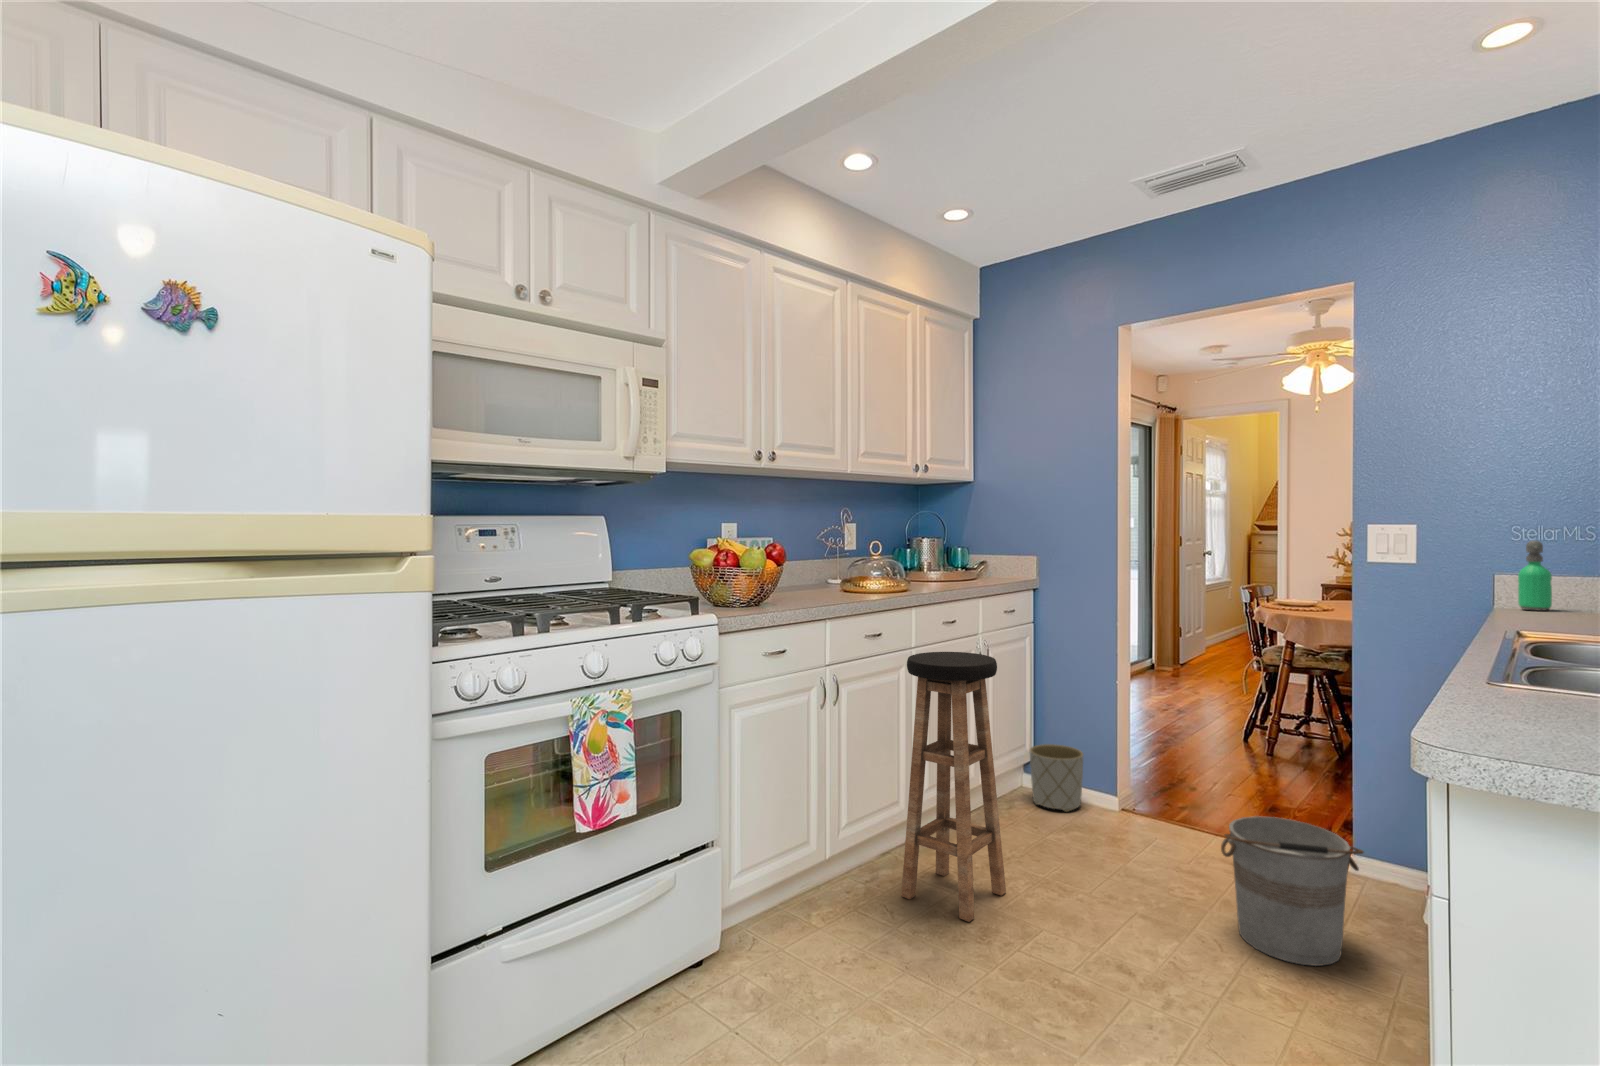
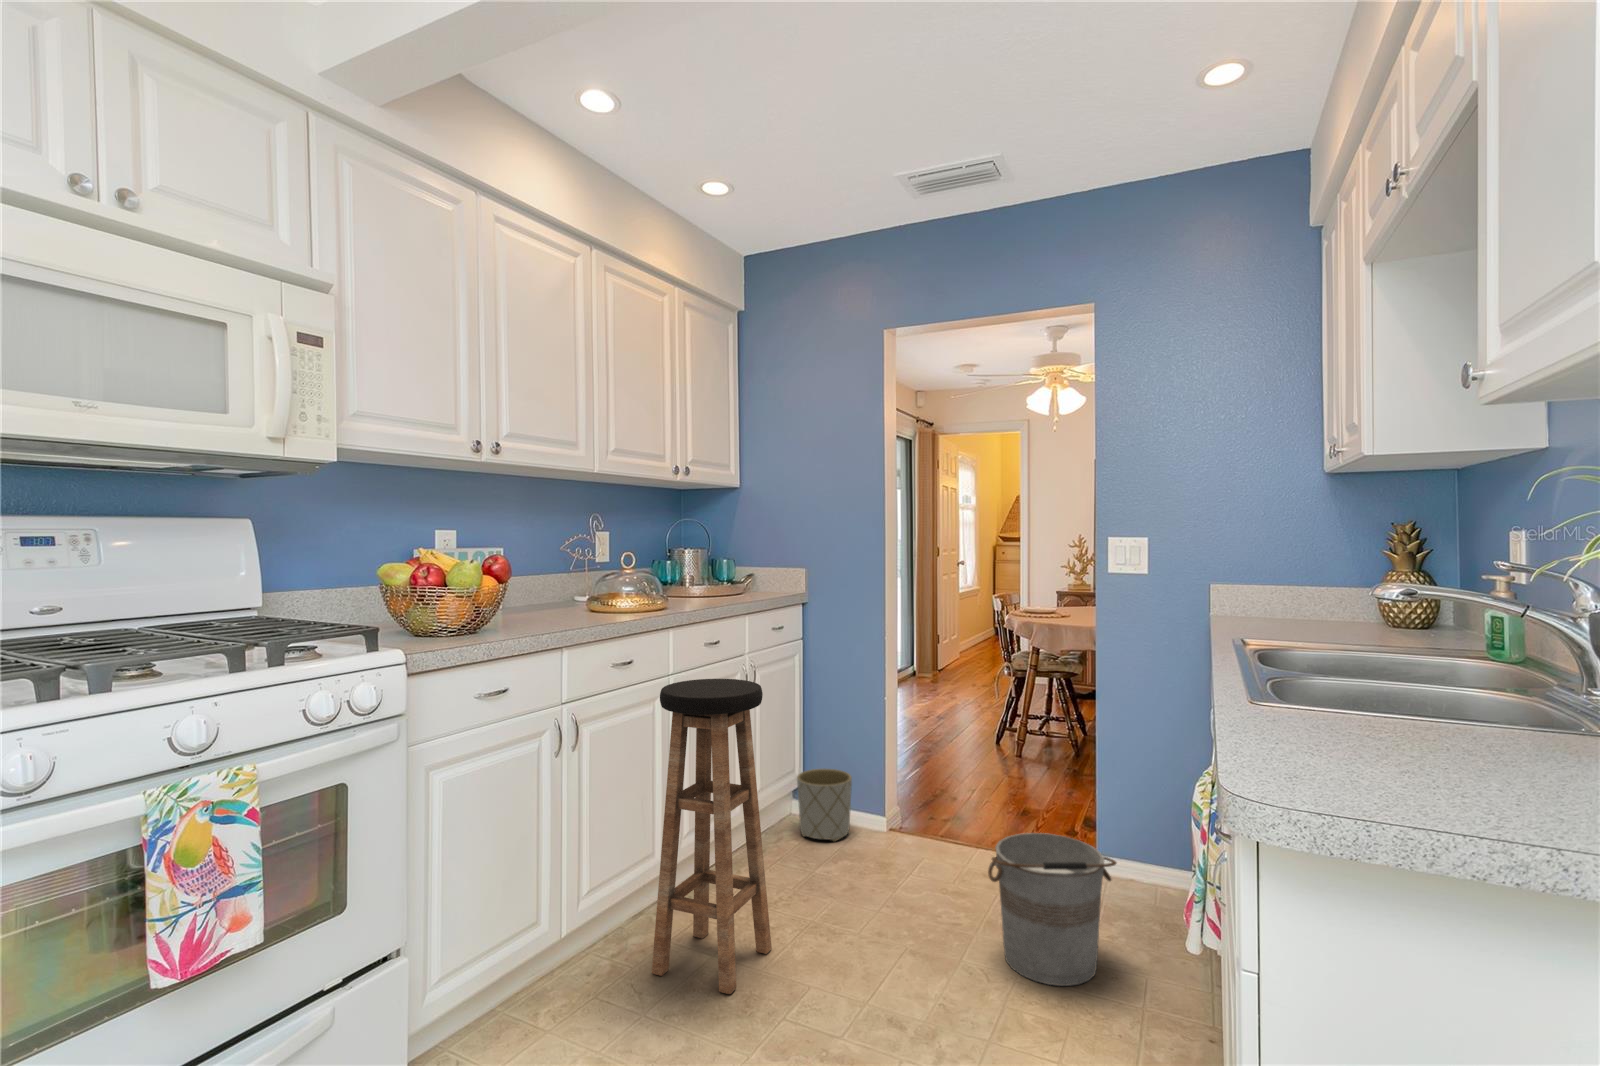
soap dispenser: present [1518,541,1552,611] -> none [1230,551,1255,615]

